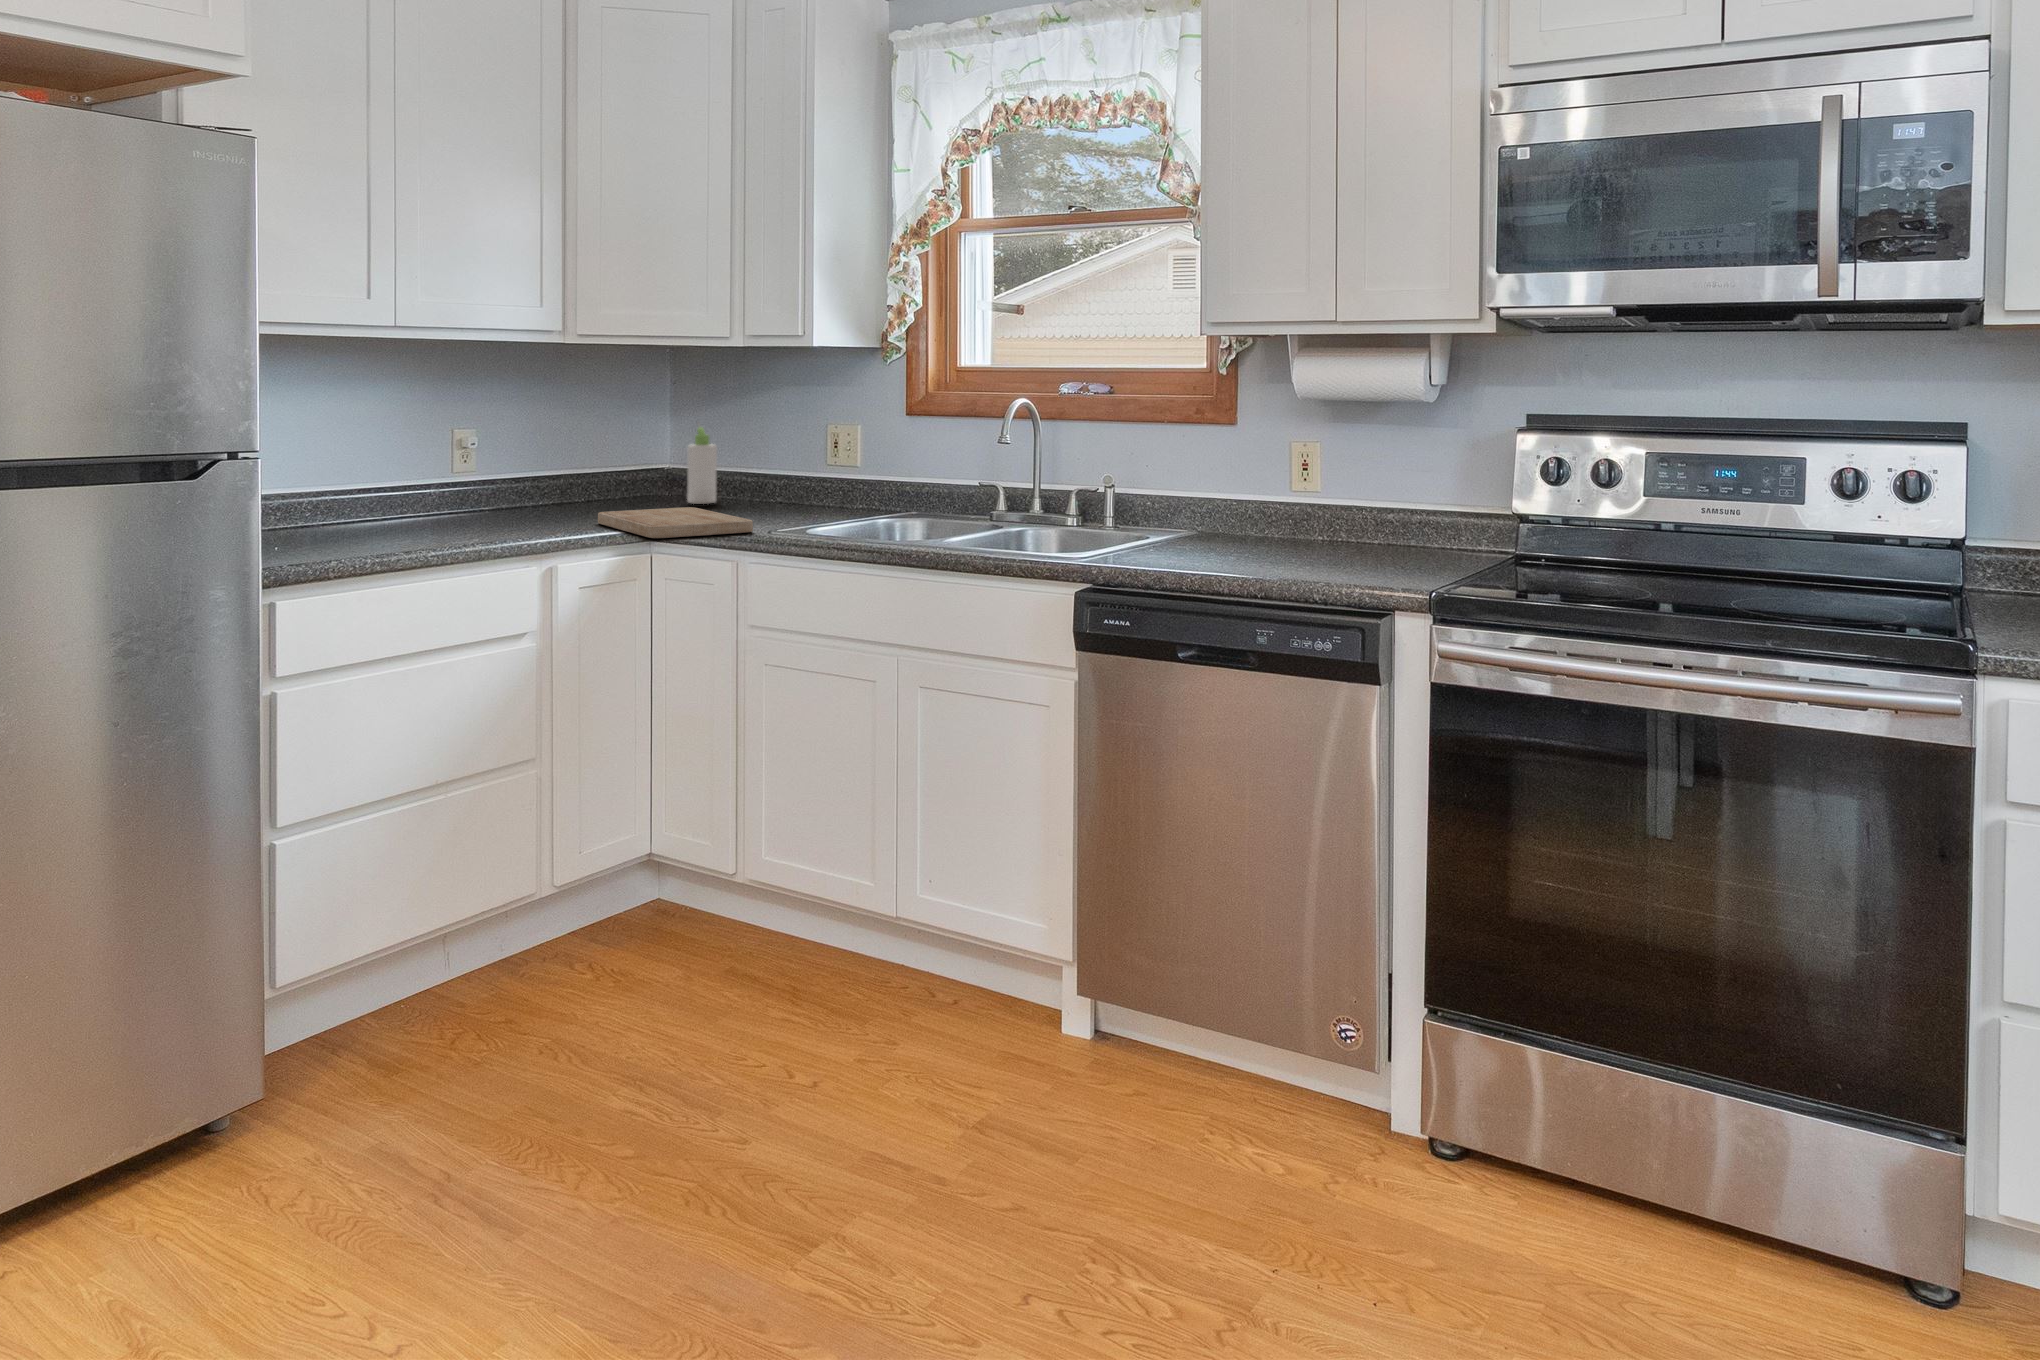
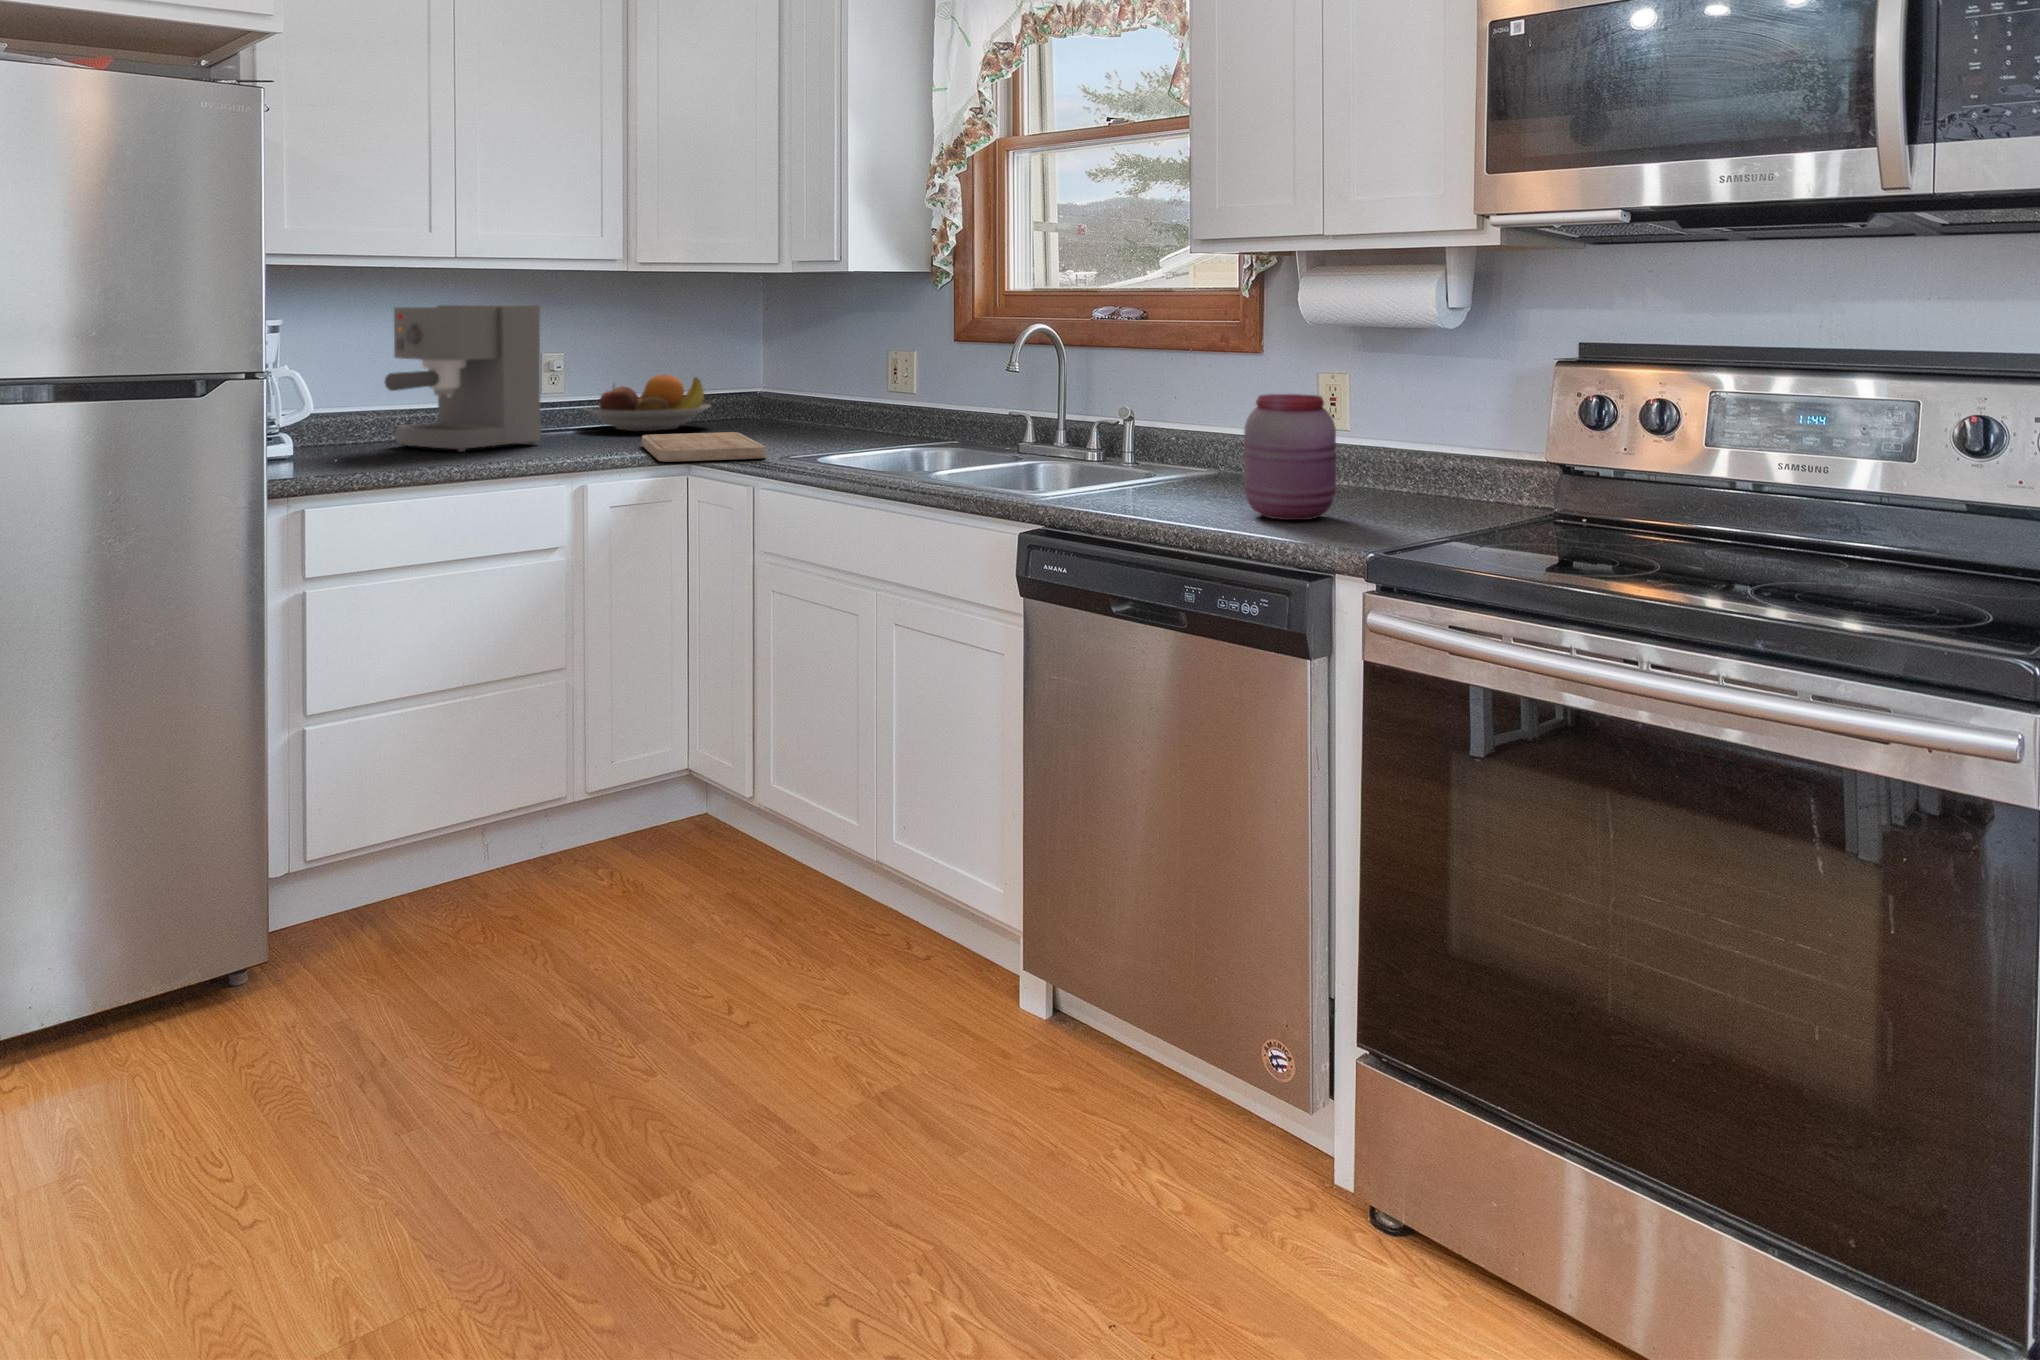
coffee maker: none [319,378,483,535] -> present [384,305,541,452]
bottle: present [687,423,717,504] -> none [759,349,788,429]
fruit bowl: none [495,449,634,509] -> present [584,374,710,431]
jar: none [1280,459,1359,569] -> present [1244,394,1336,520]

